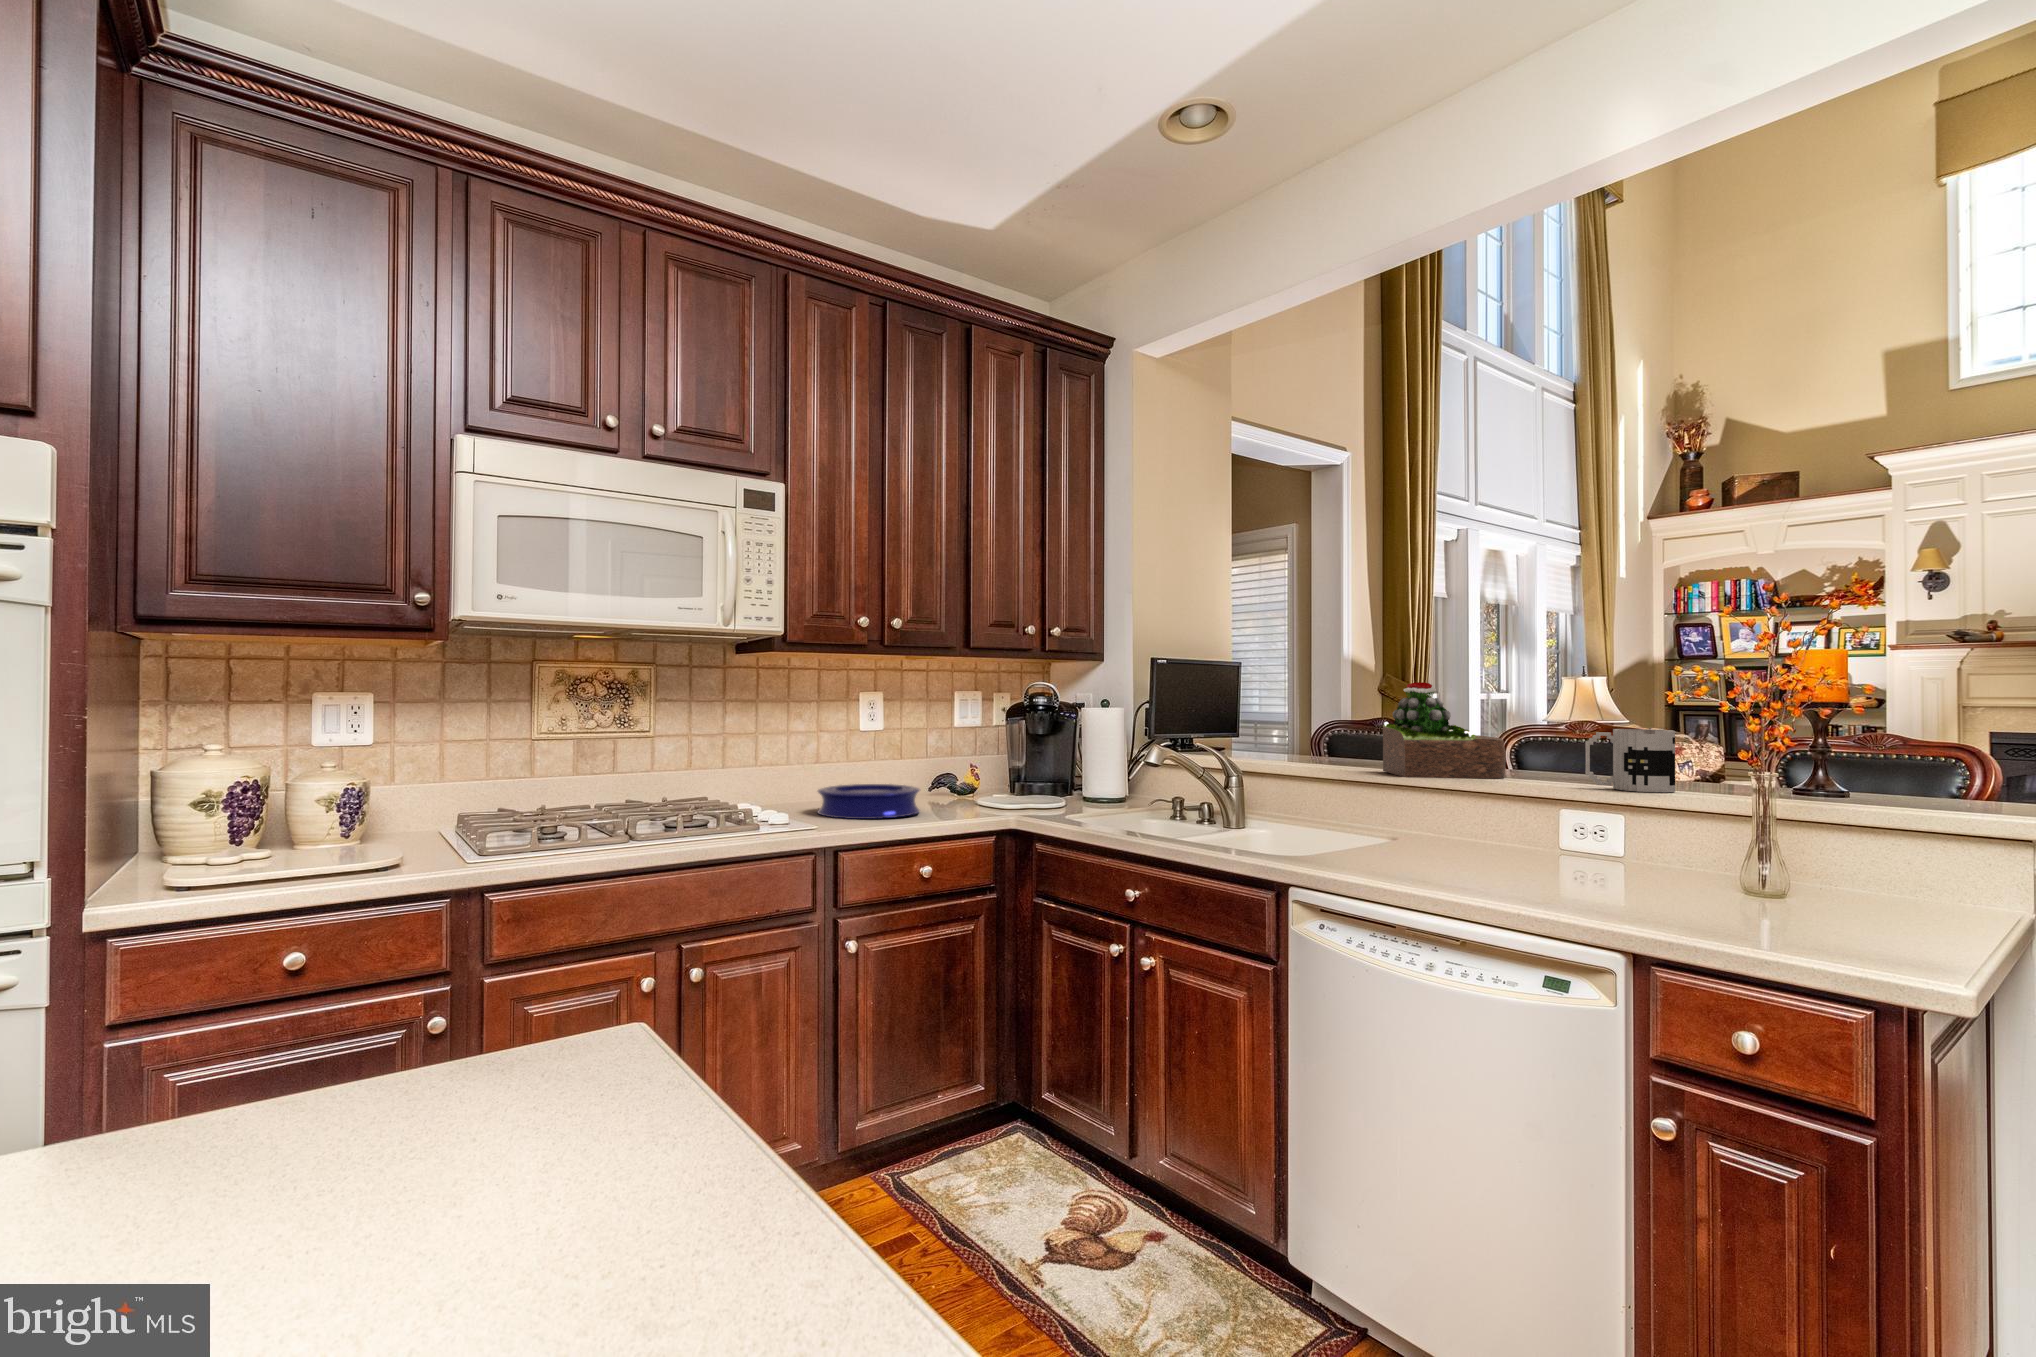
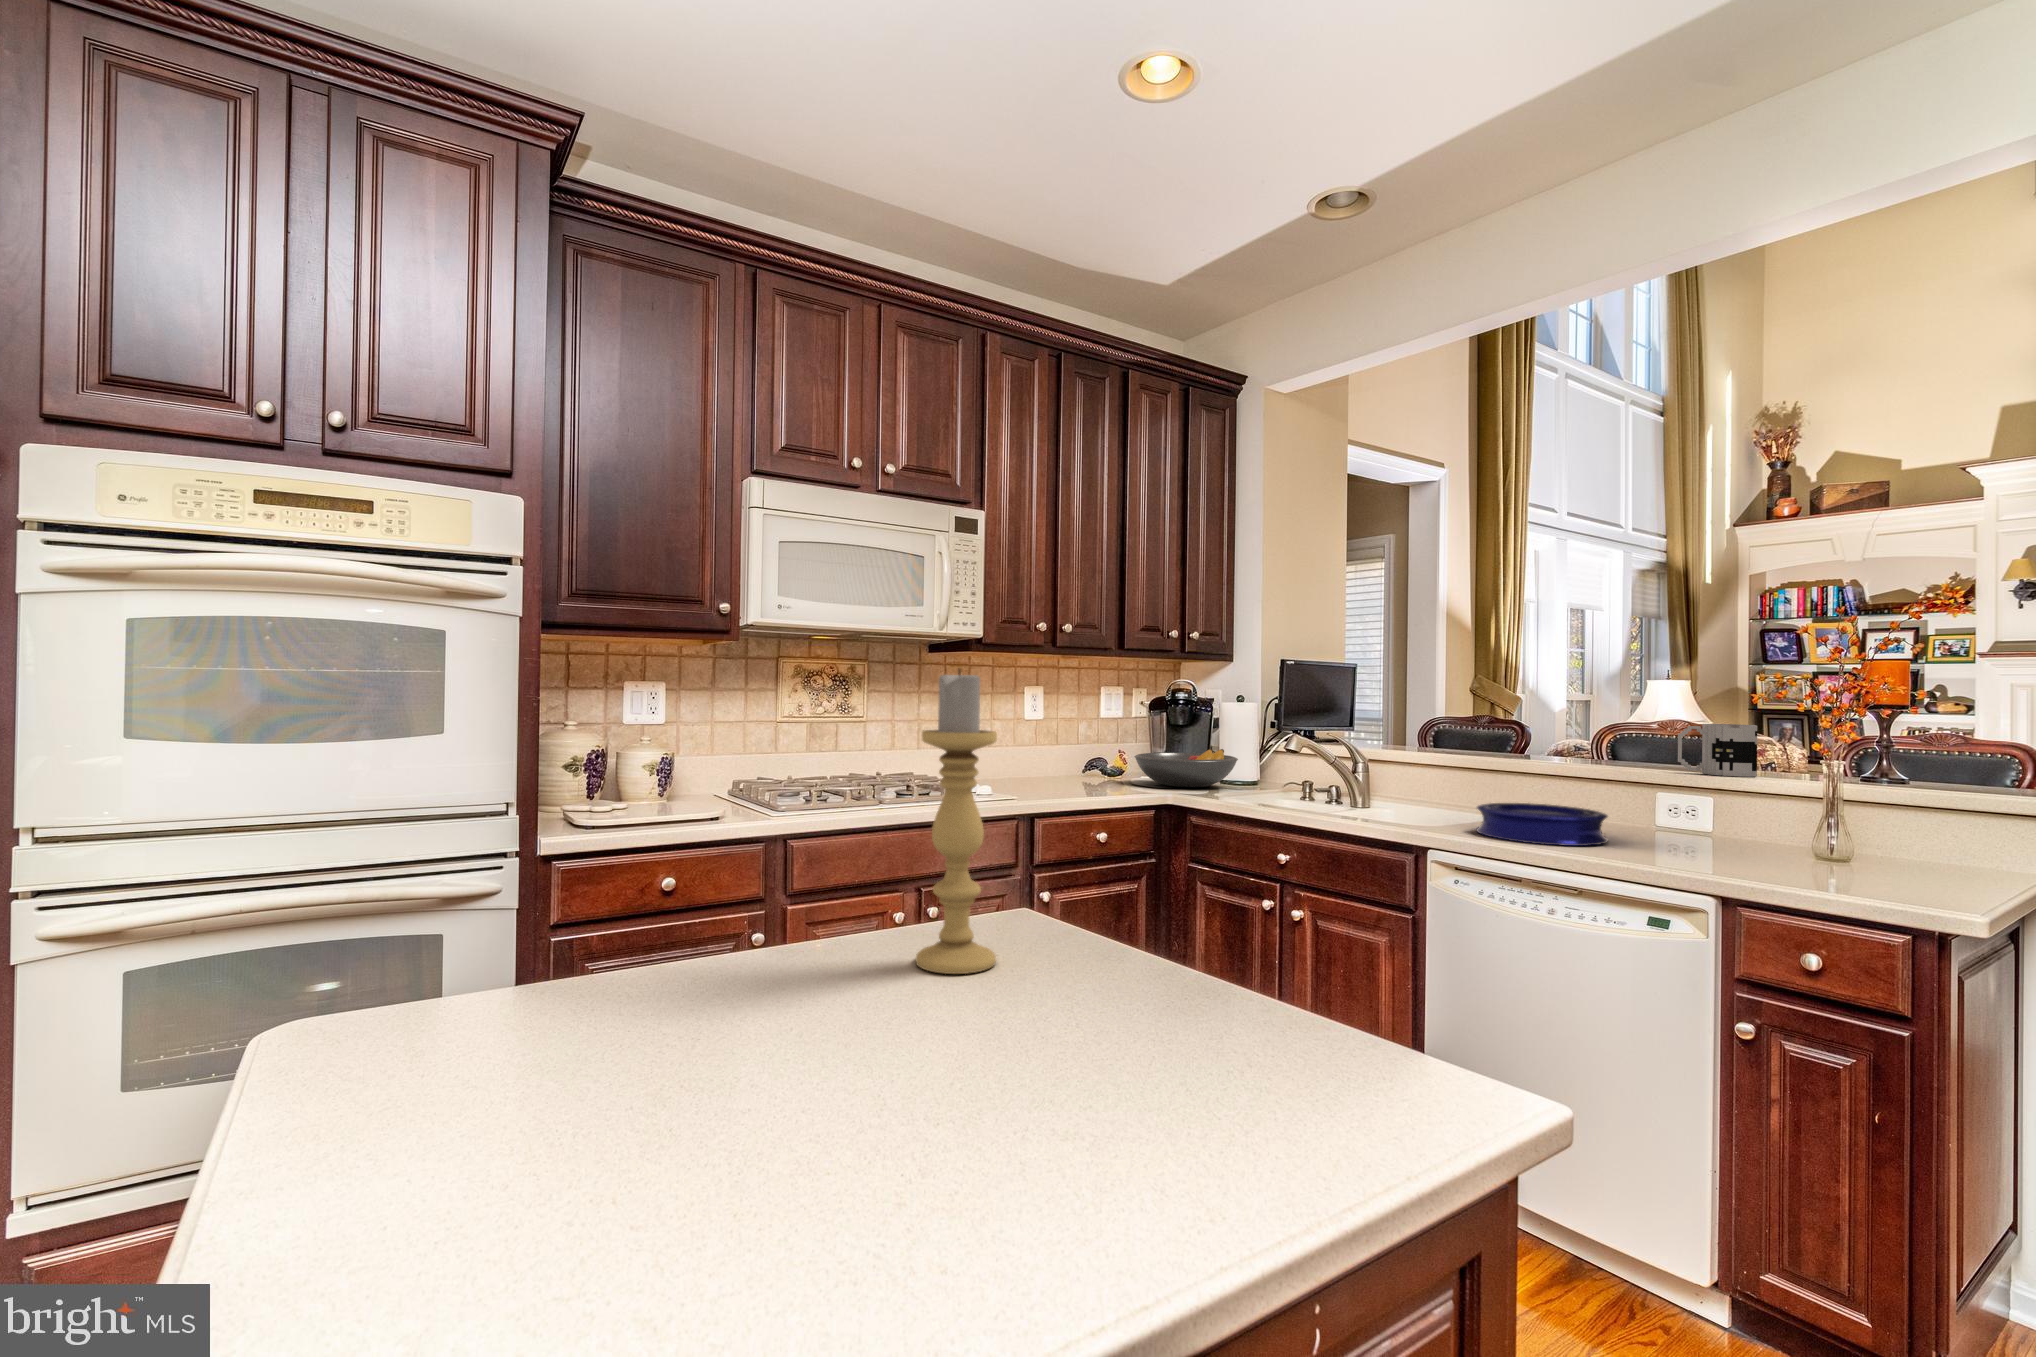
candle holder: none [323,669,481,1195] -> present [916,669,997,974]
succulent plant: present [1383,682,1506,778] -> none [1494,683,1605,765]
fruit bowl: none [979,763,1099,809] -> present [1134,749,1238,787]
plate: present [818,784,920,819] -> present [1477,803,1608,846]

